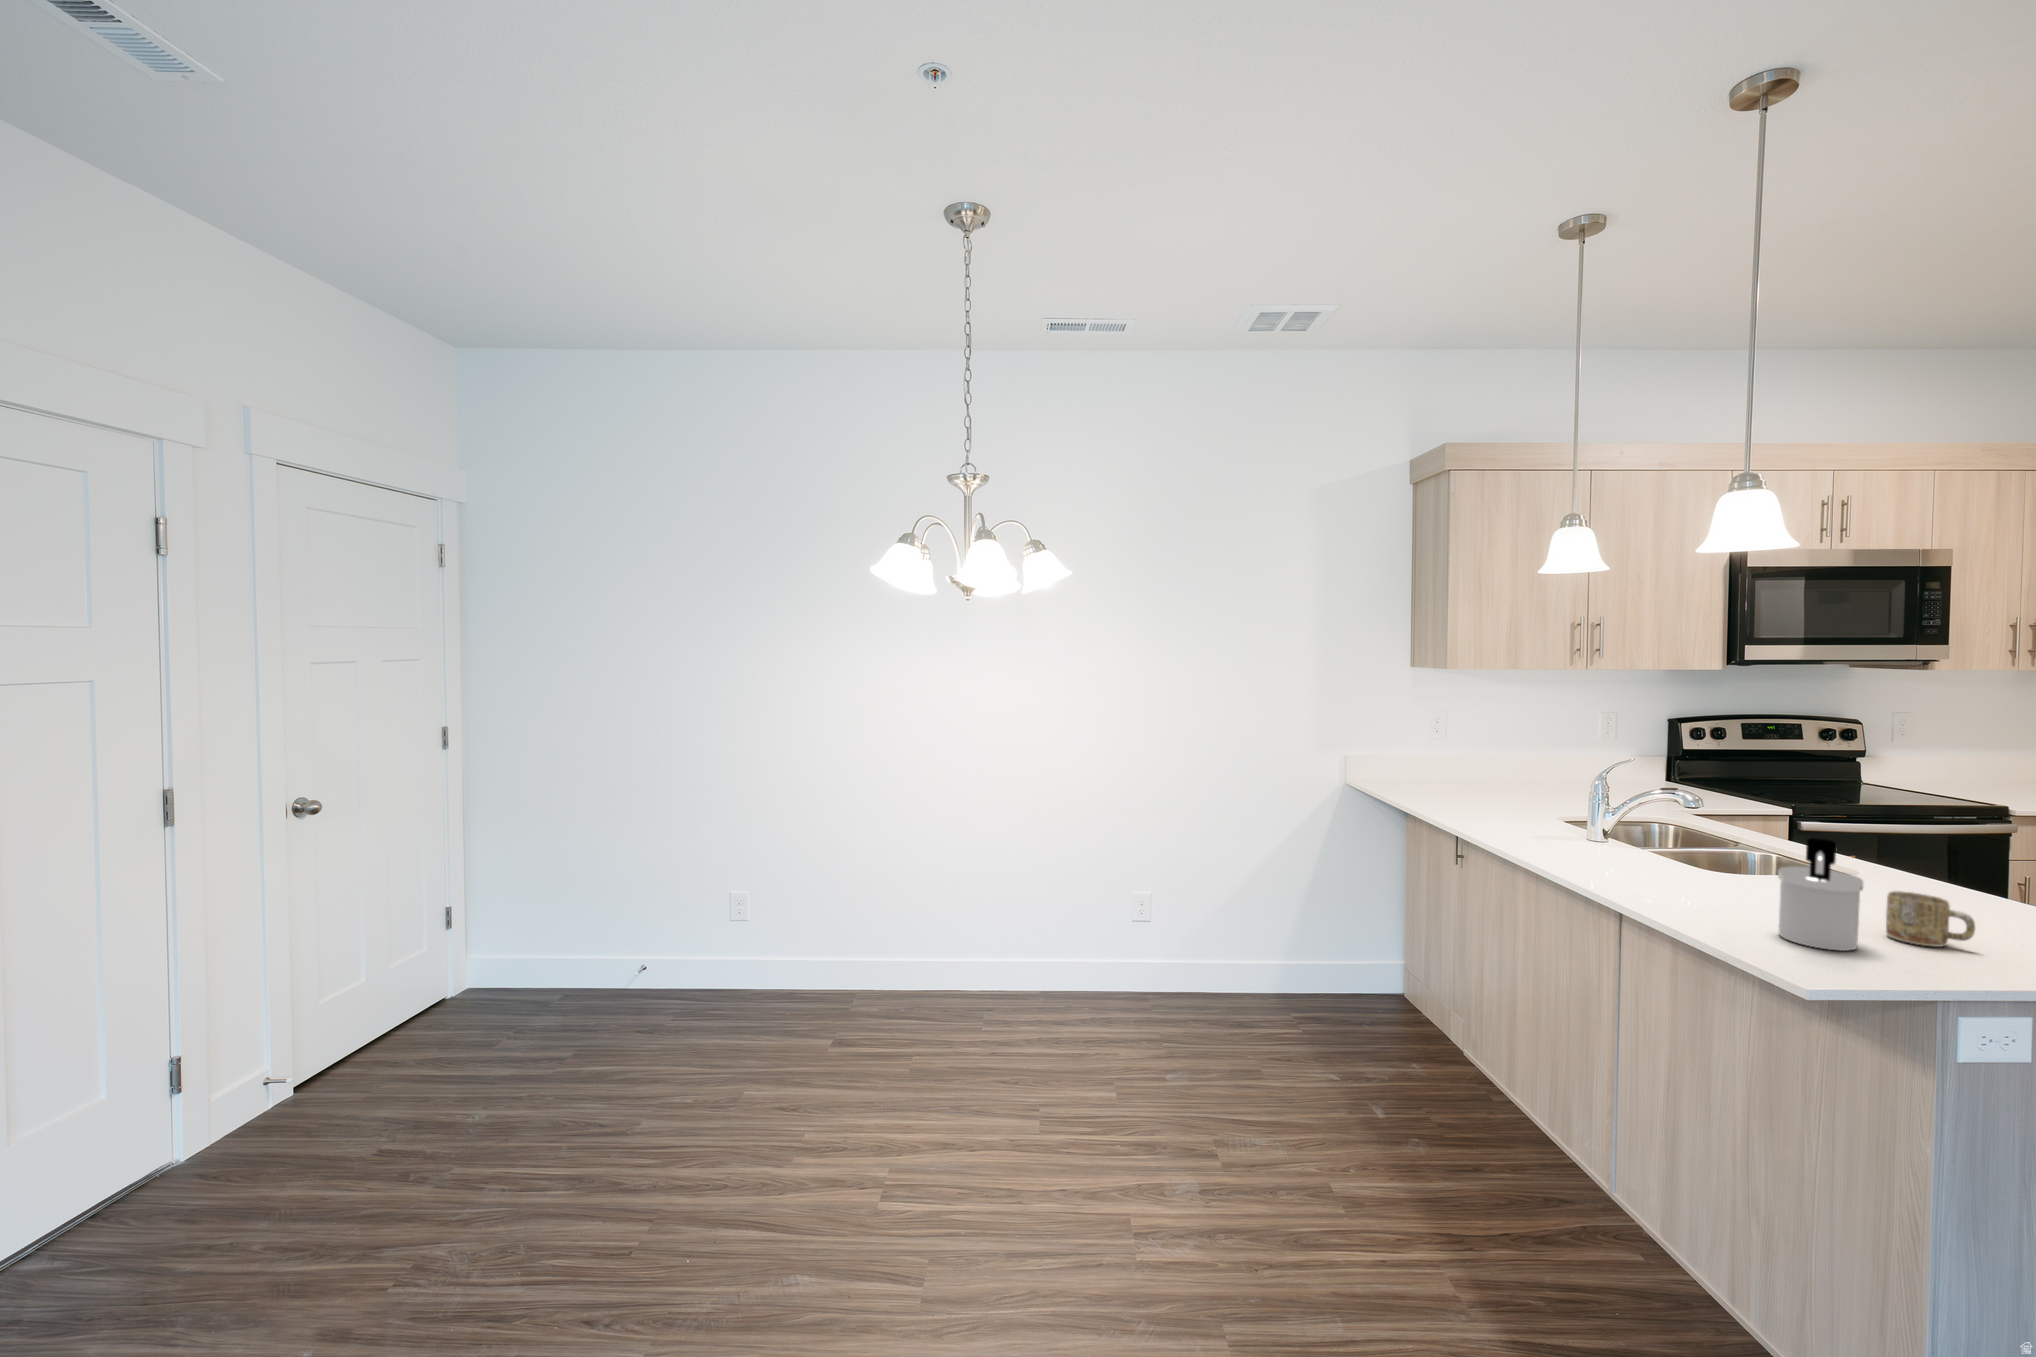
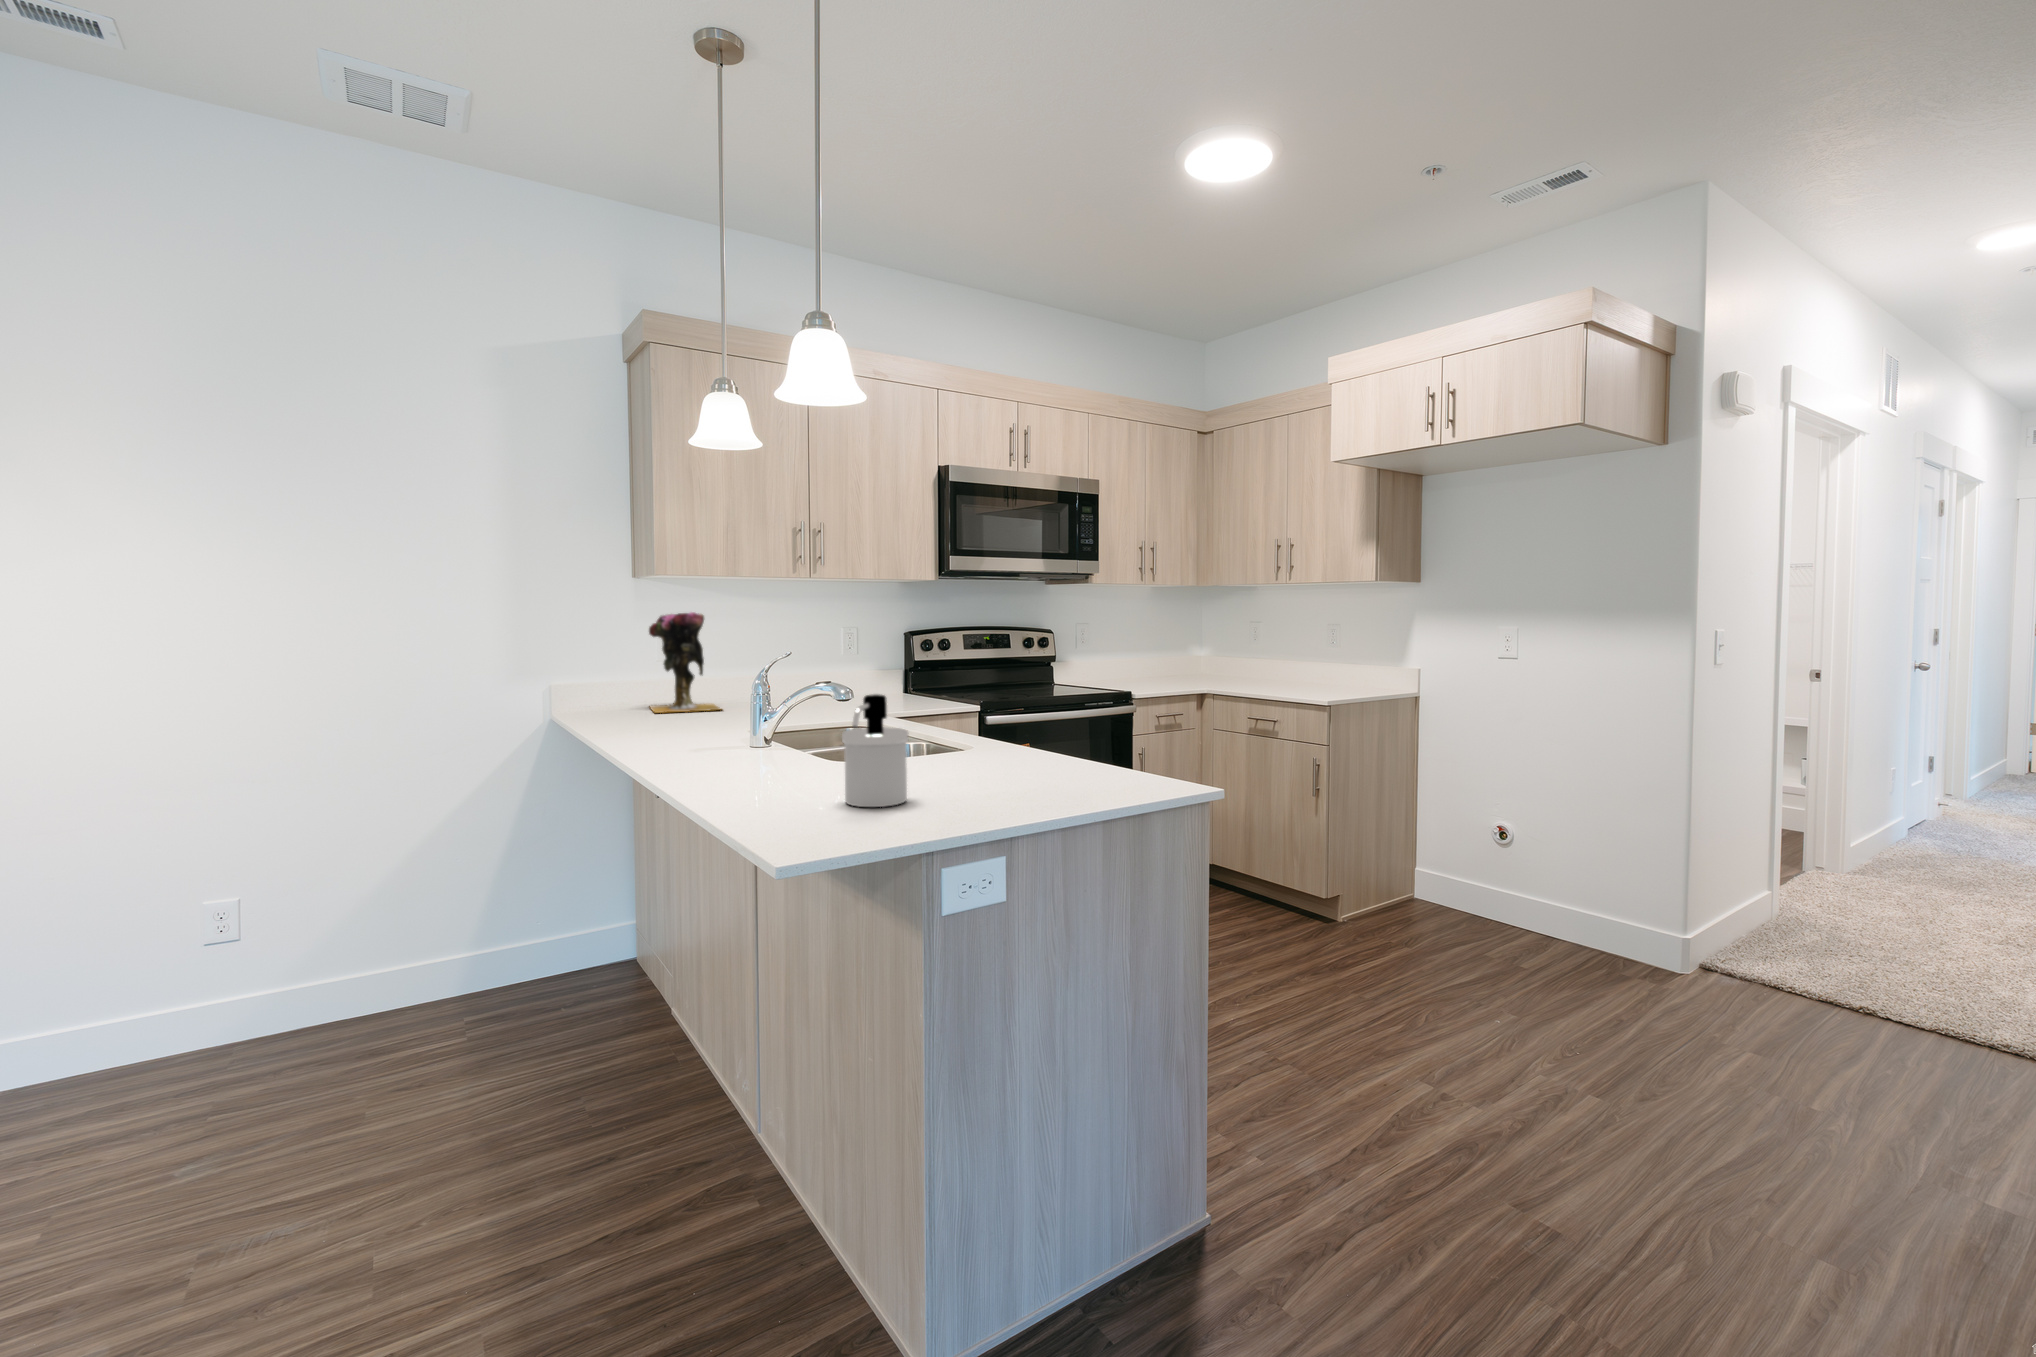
vase: none [1409,696,1489,787] -> present [649,612,720,713]
mug: present [1886,891,1975,947] -> none [943,744,1001,792]

